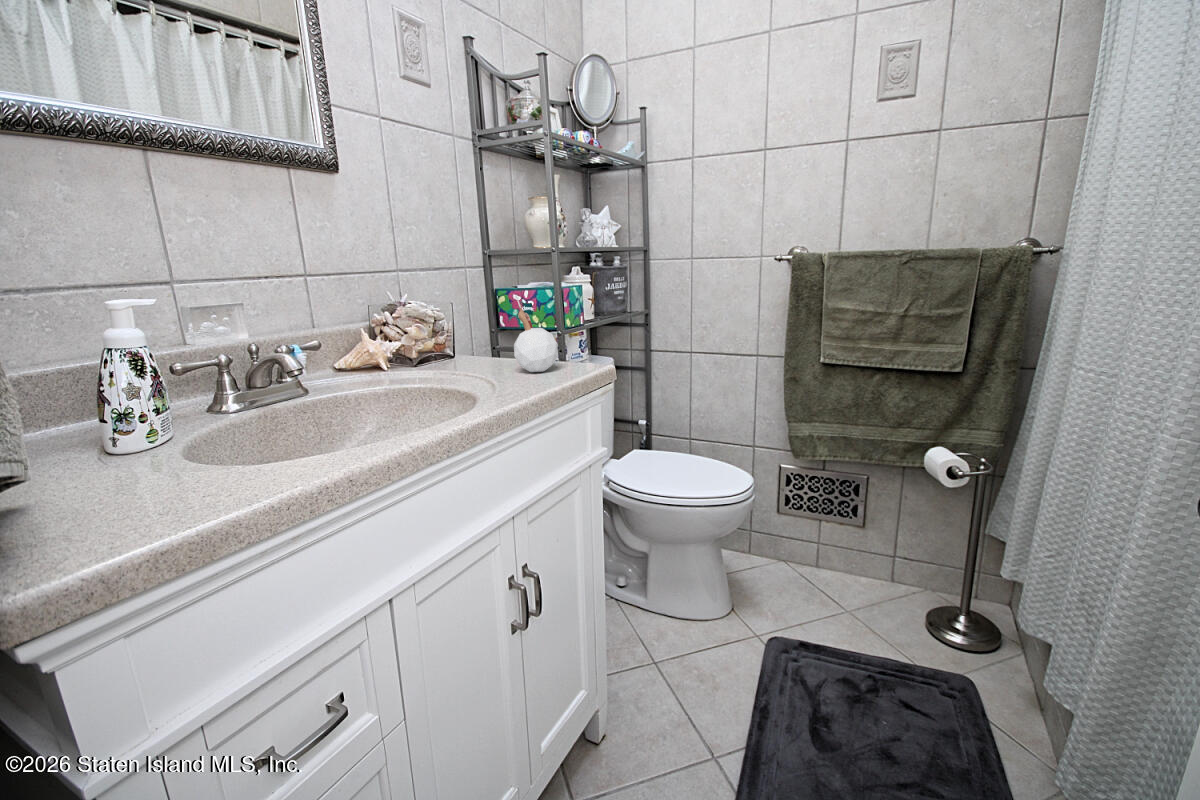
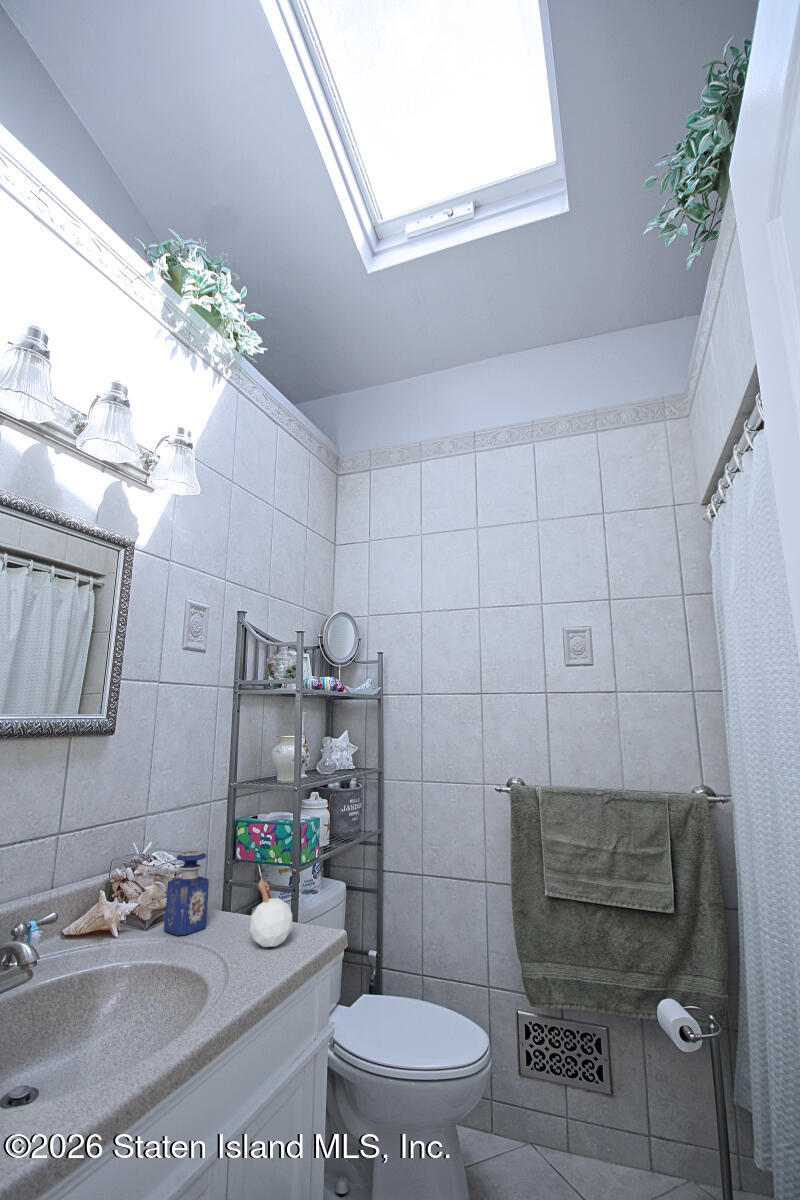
perfume bottle: none [428,292,473,369] -> present [164,851,209,935]

